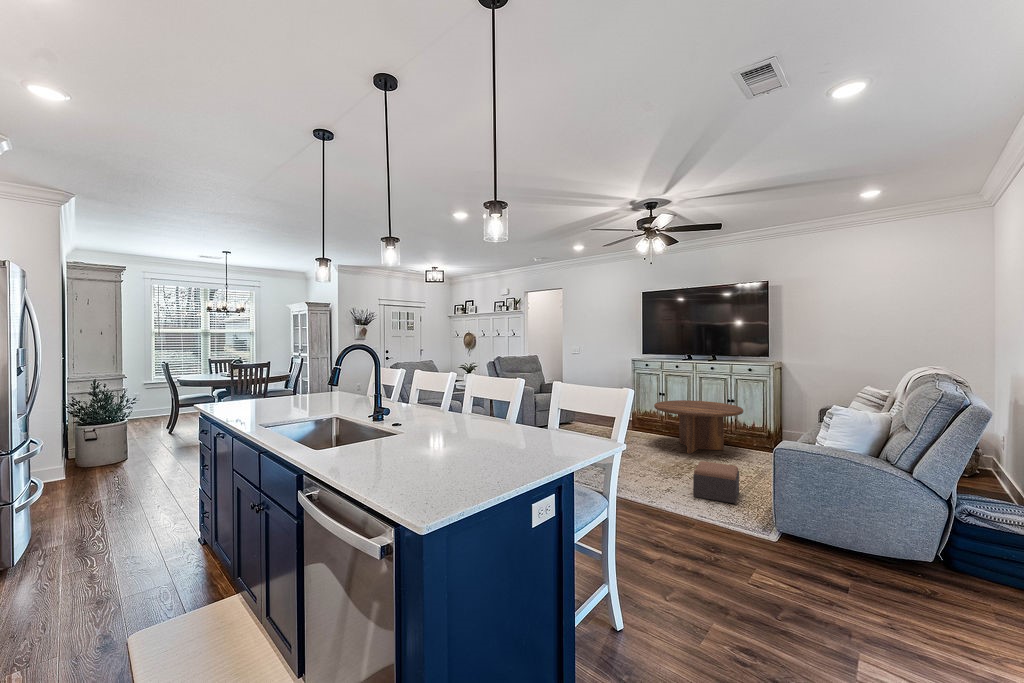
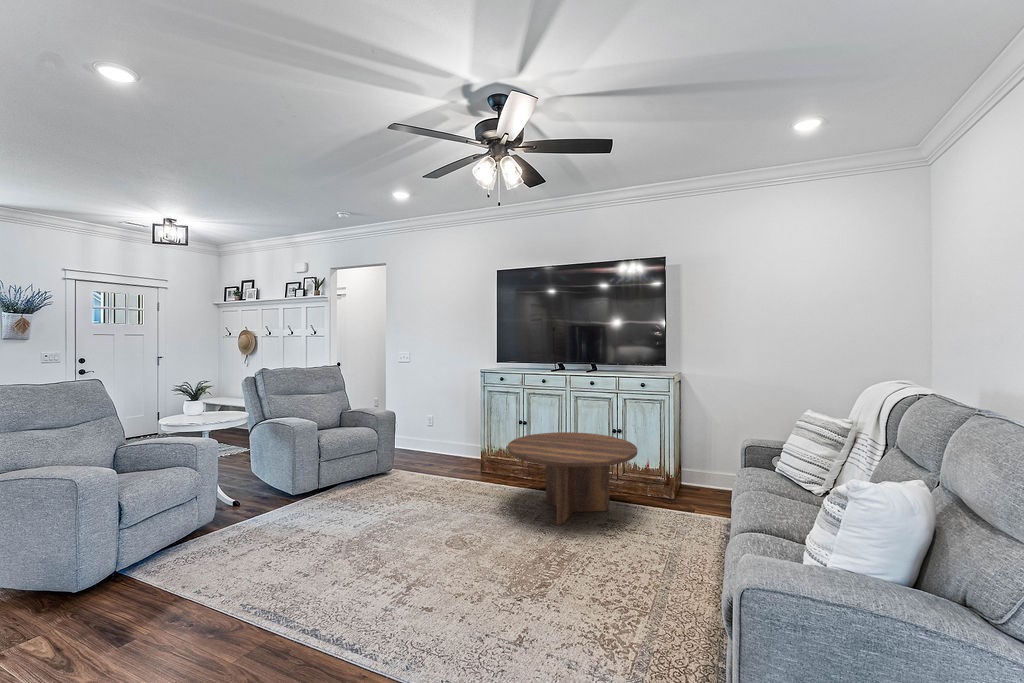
footstool: present [693,461,739,504] -> none [567,567,643,661]

